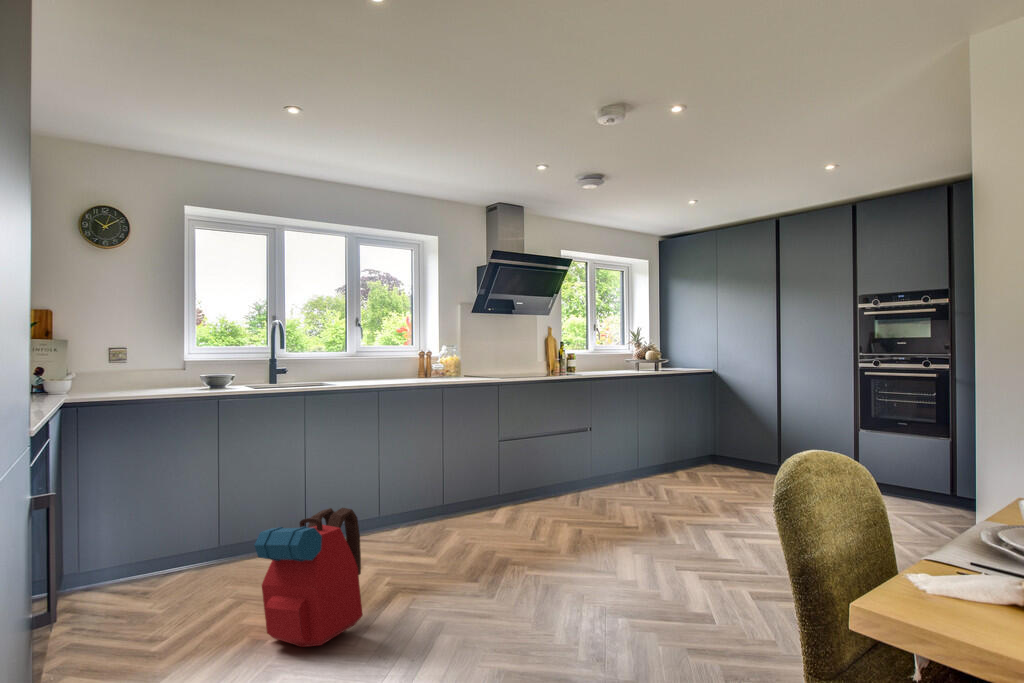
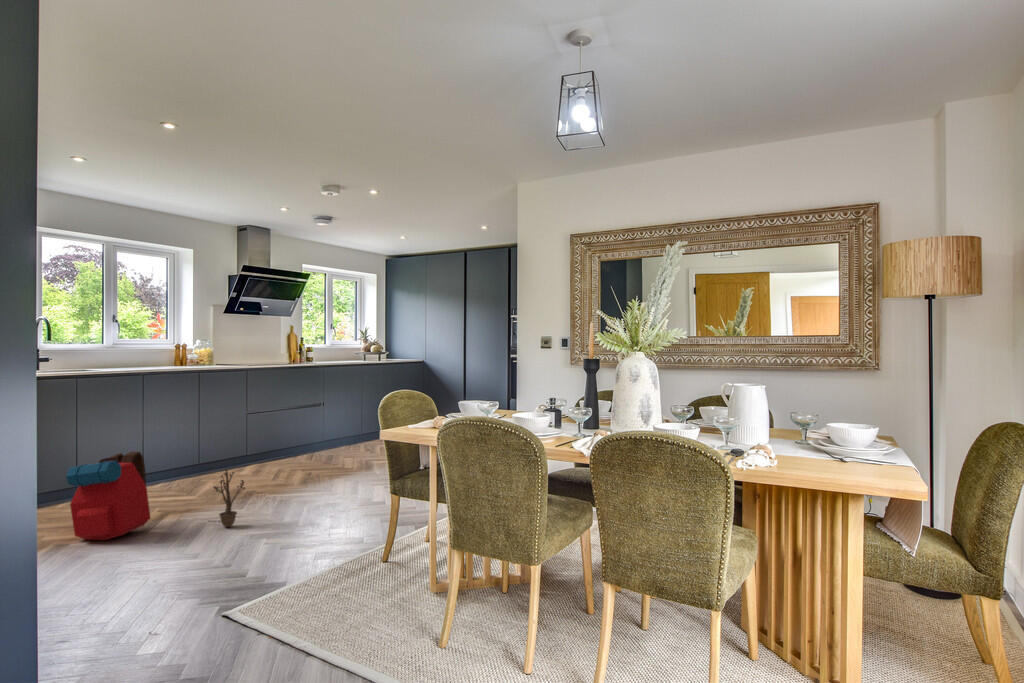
decorative plant: none [440,552,492,650] -> present [208,469,245,527]

